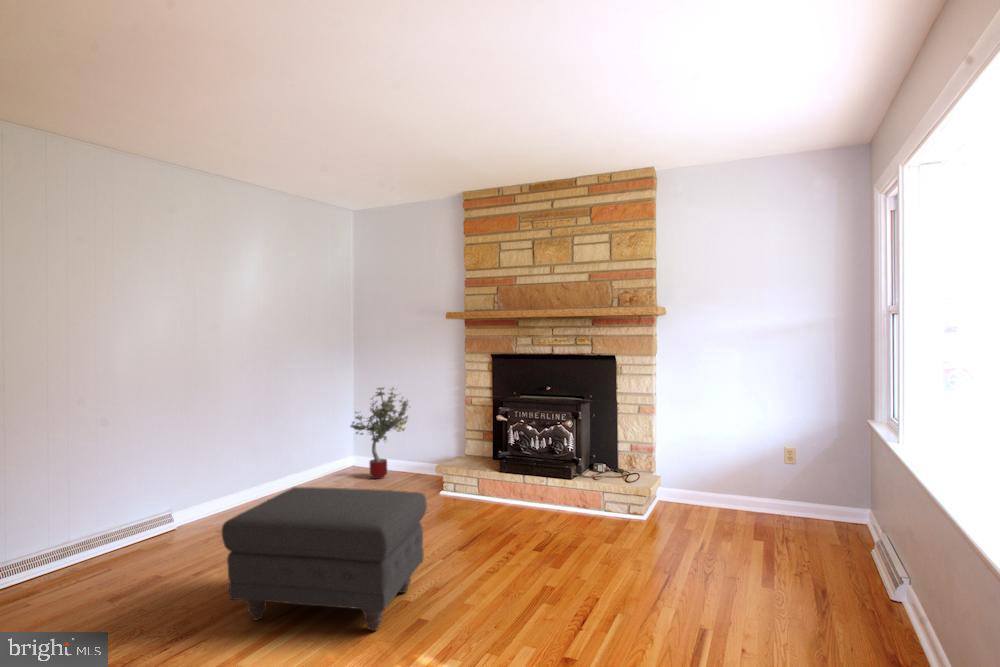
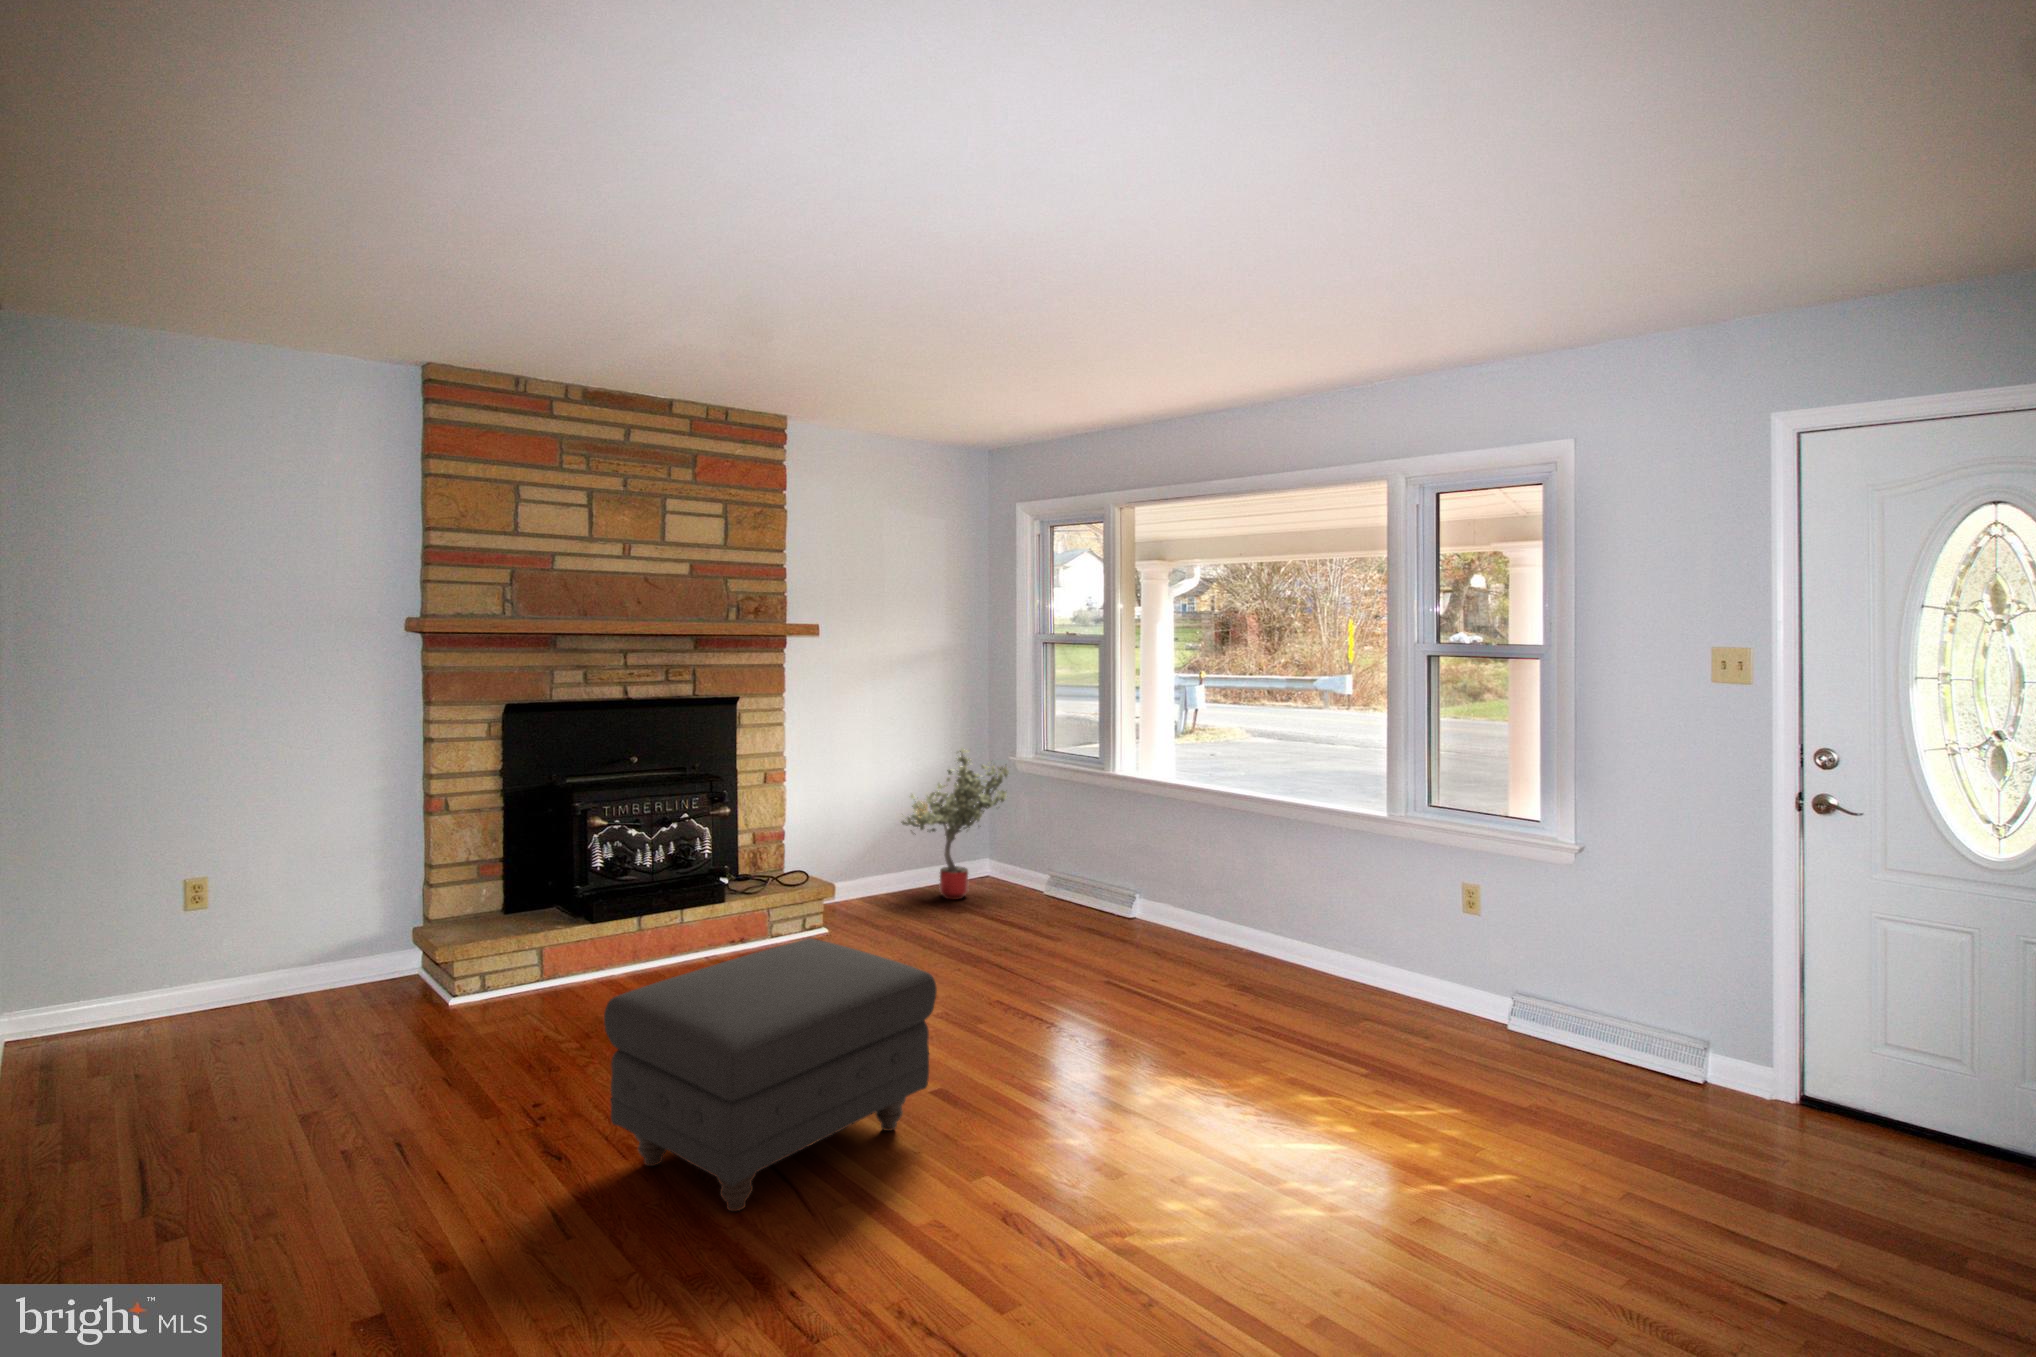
potted tree: present [351,388,408,479] -> present [901,748,1009,899]

